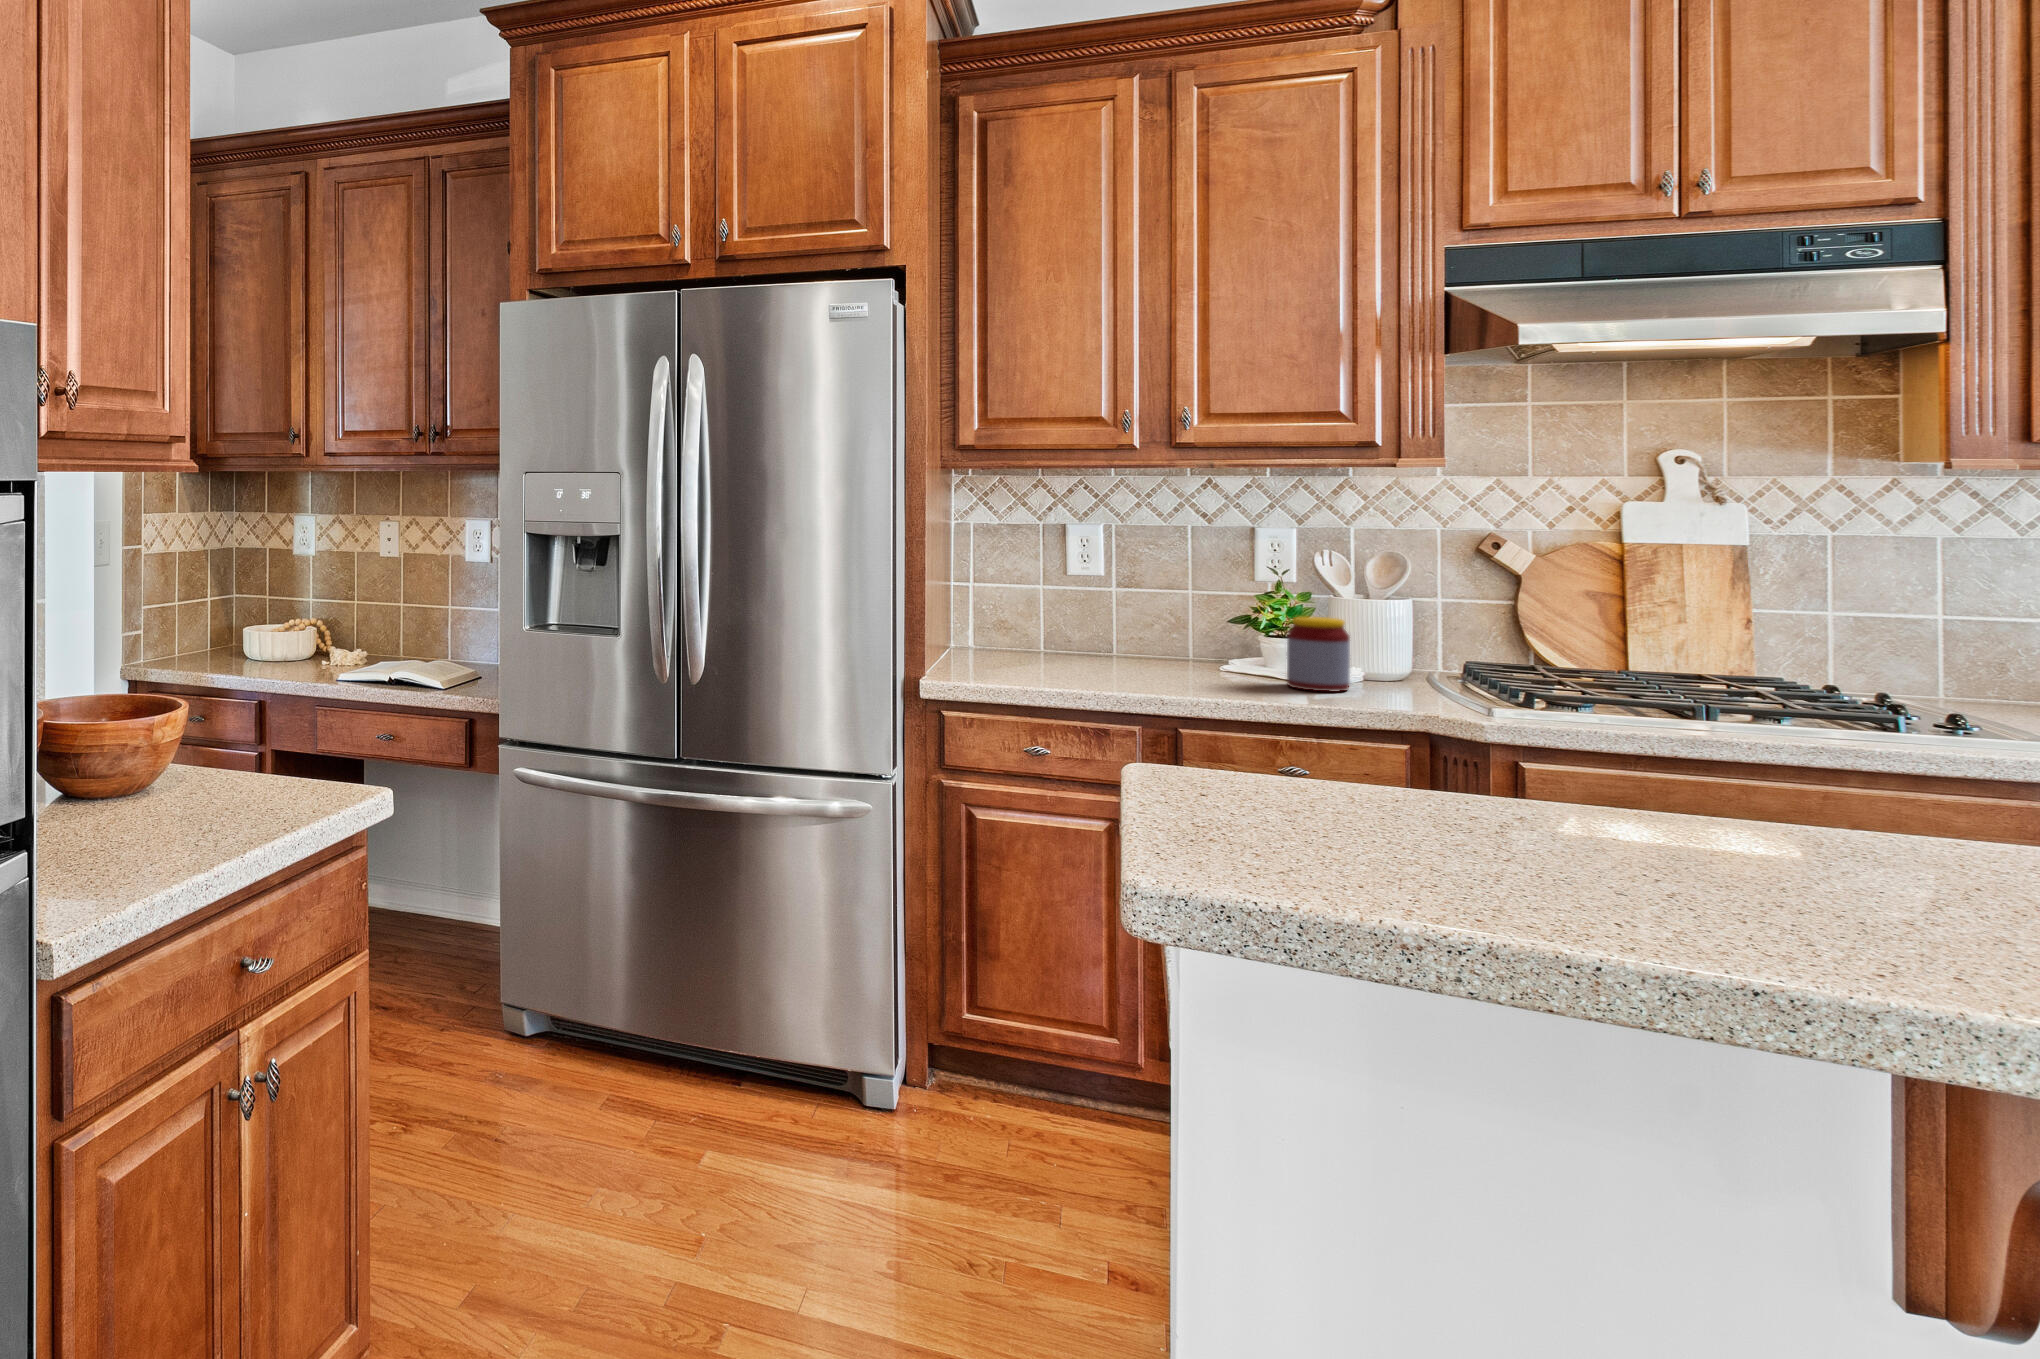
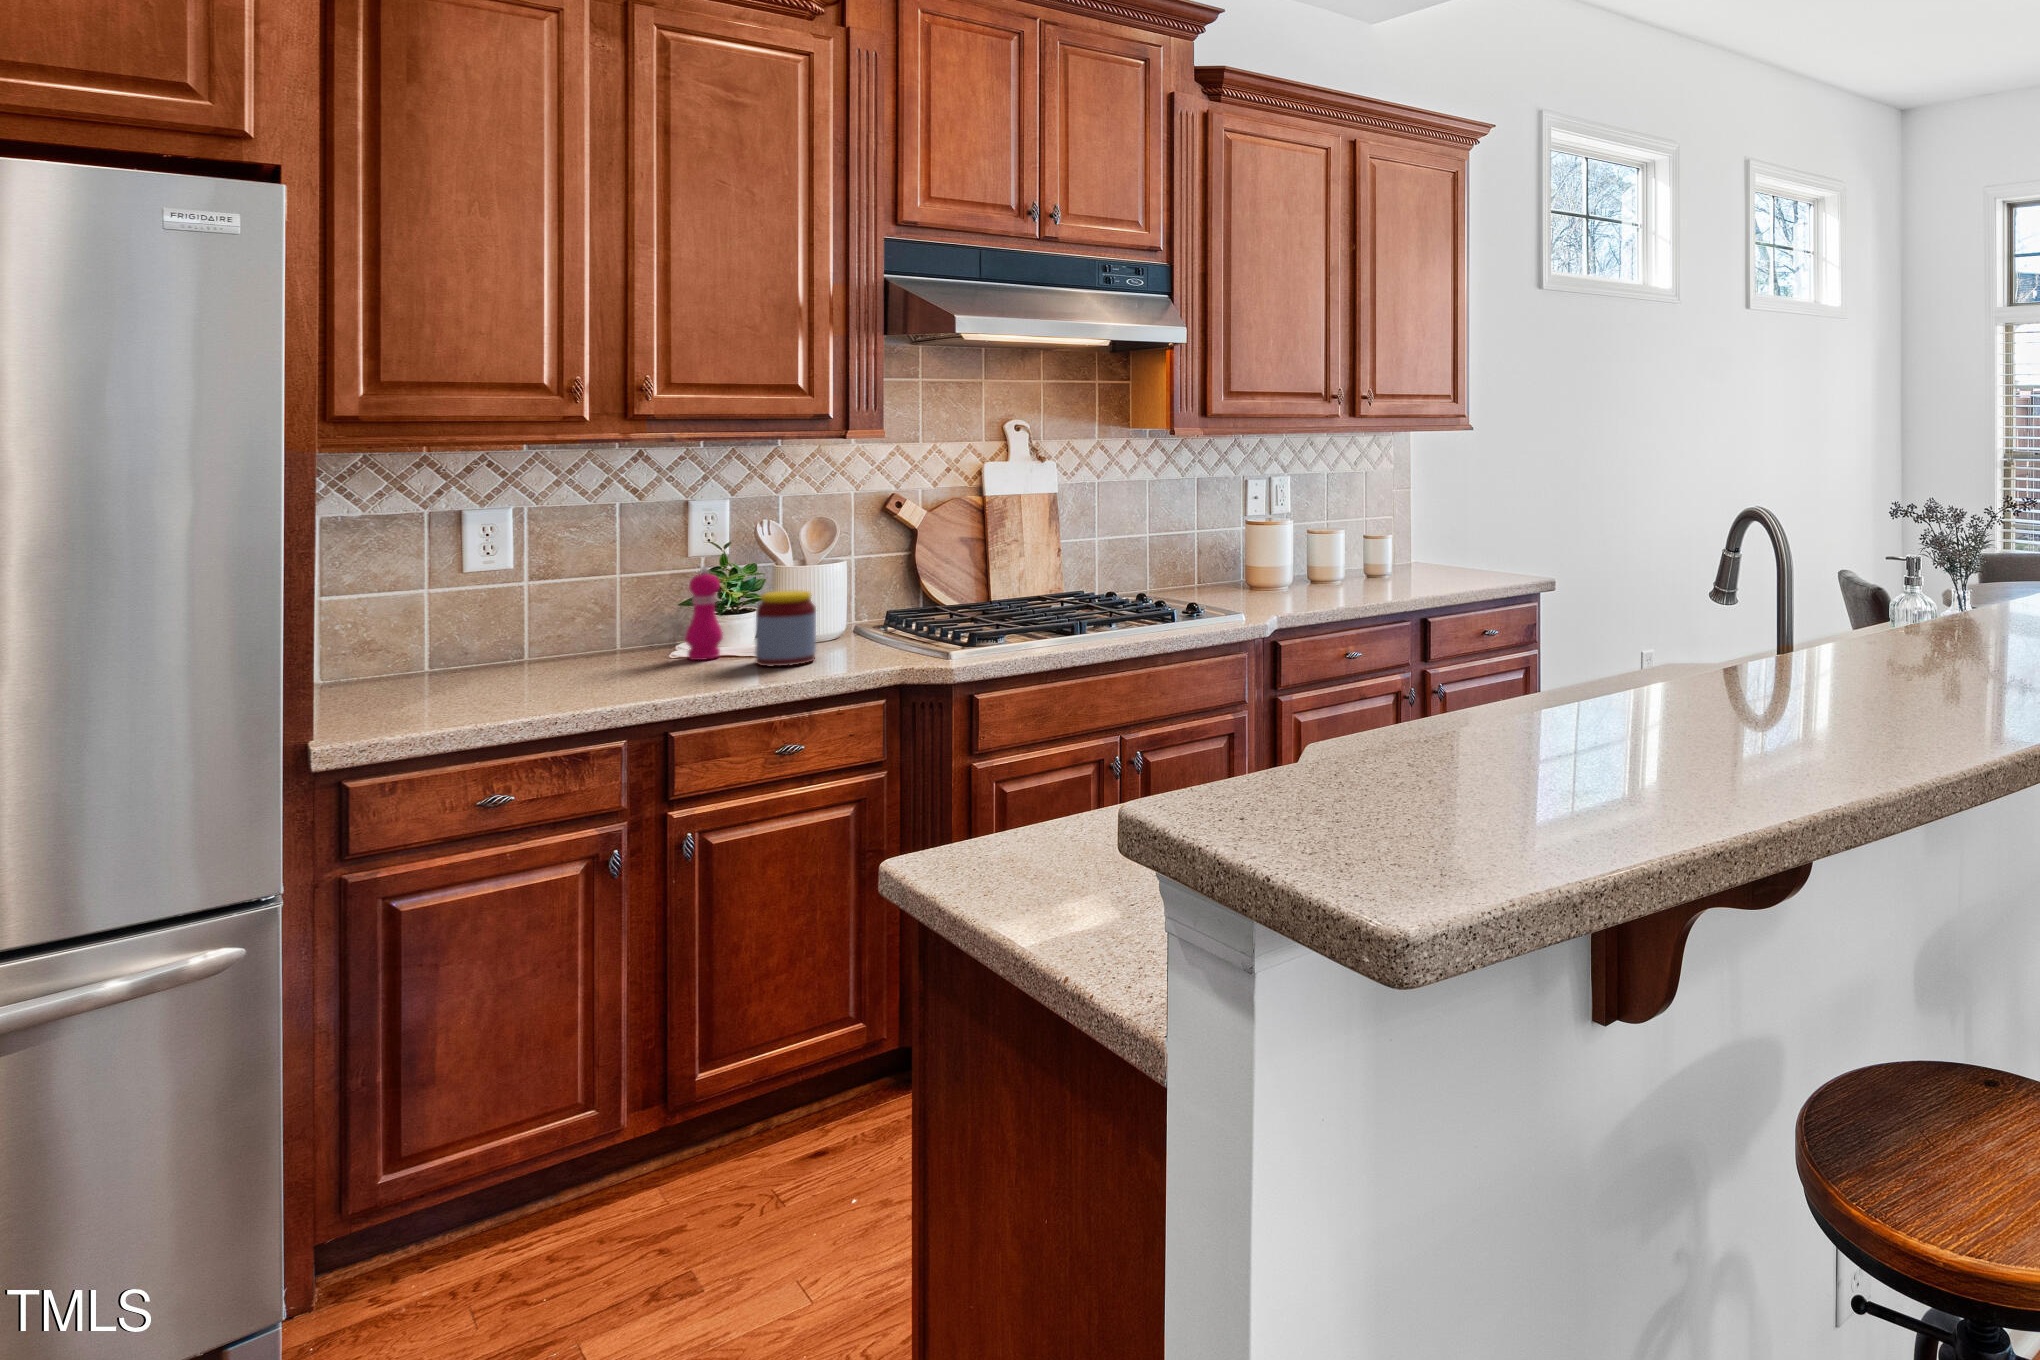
pepper mill: none [1233,587,1268,675] -> present [685,567,723,660]

